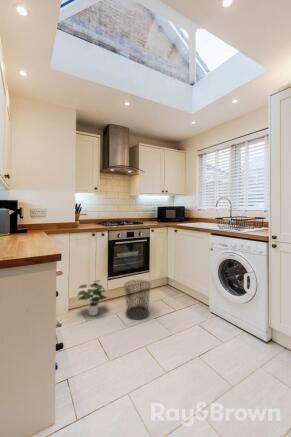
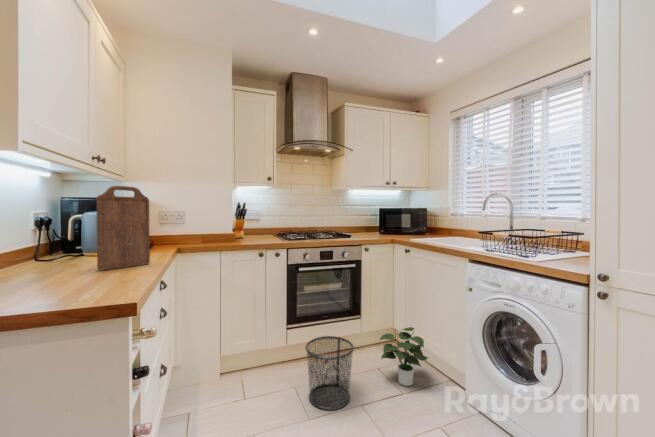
cutting board: none [11,192,39,242] -> present [97,186,150,270]
potted plant: present [78,280,108,315] -> present [380,327,428,386]

